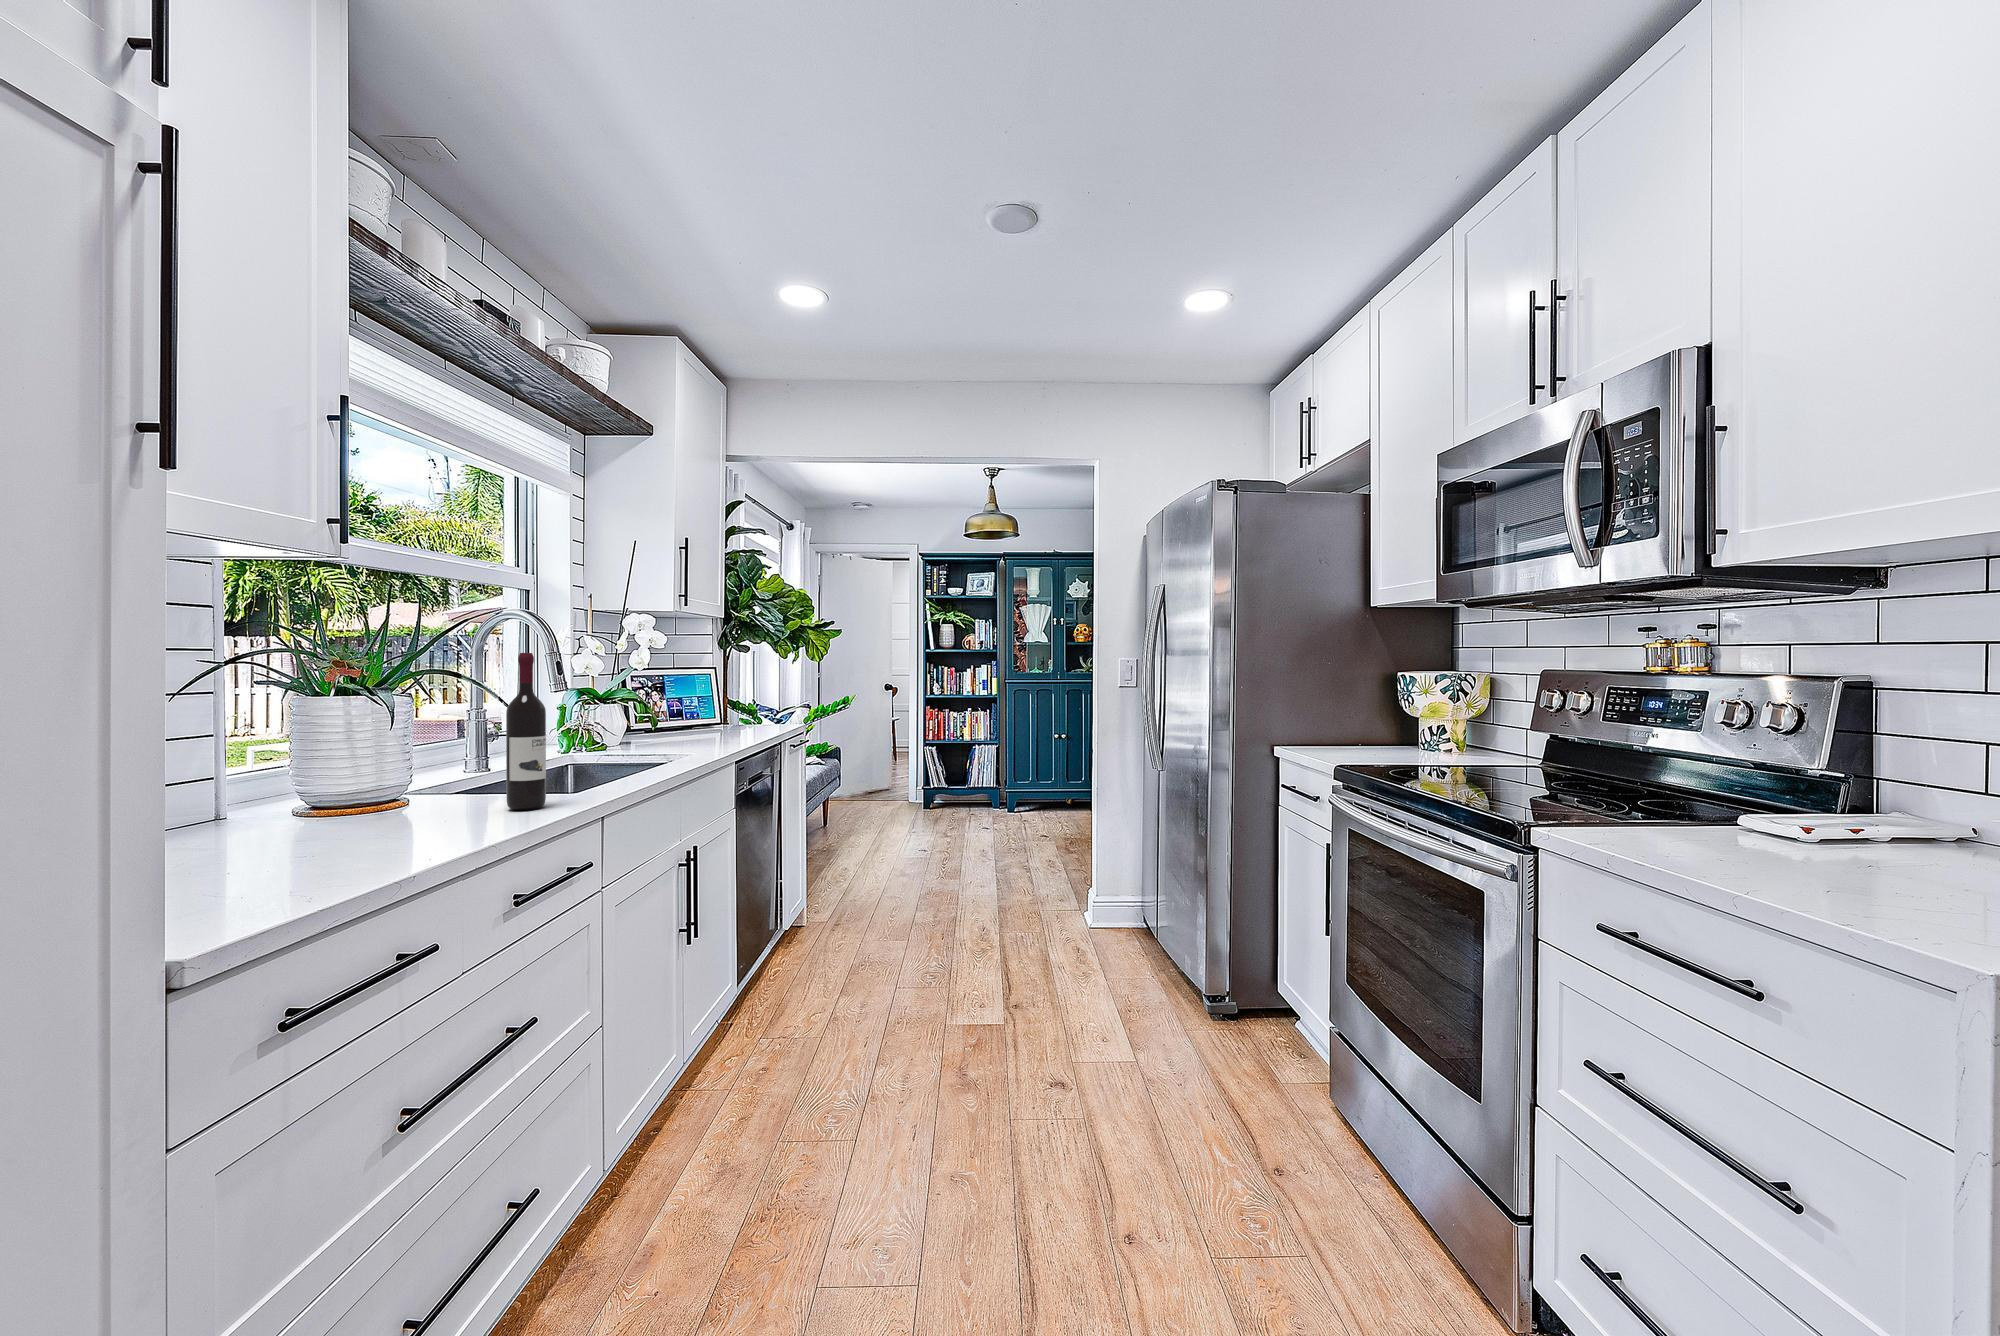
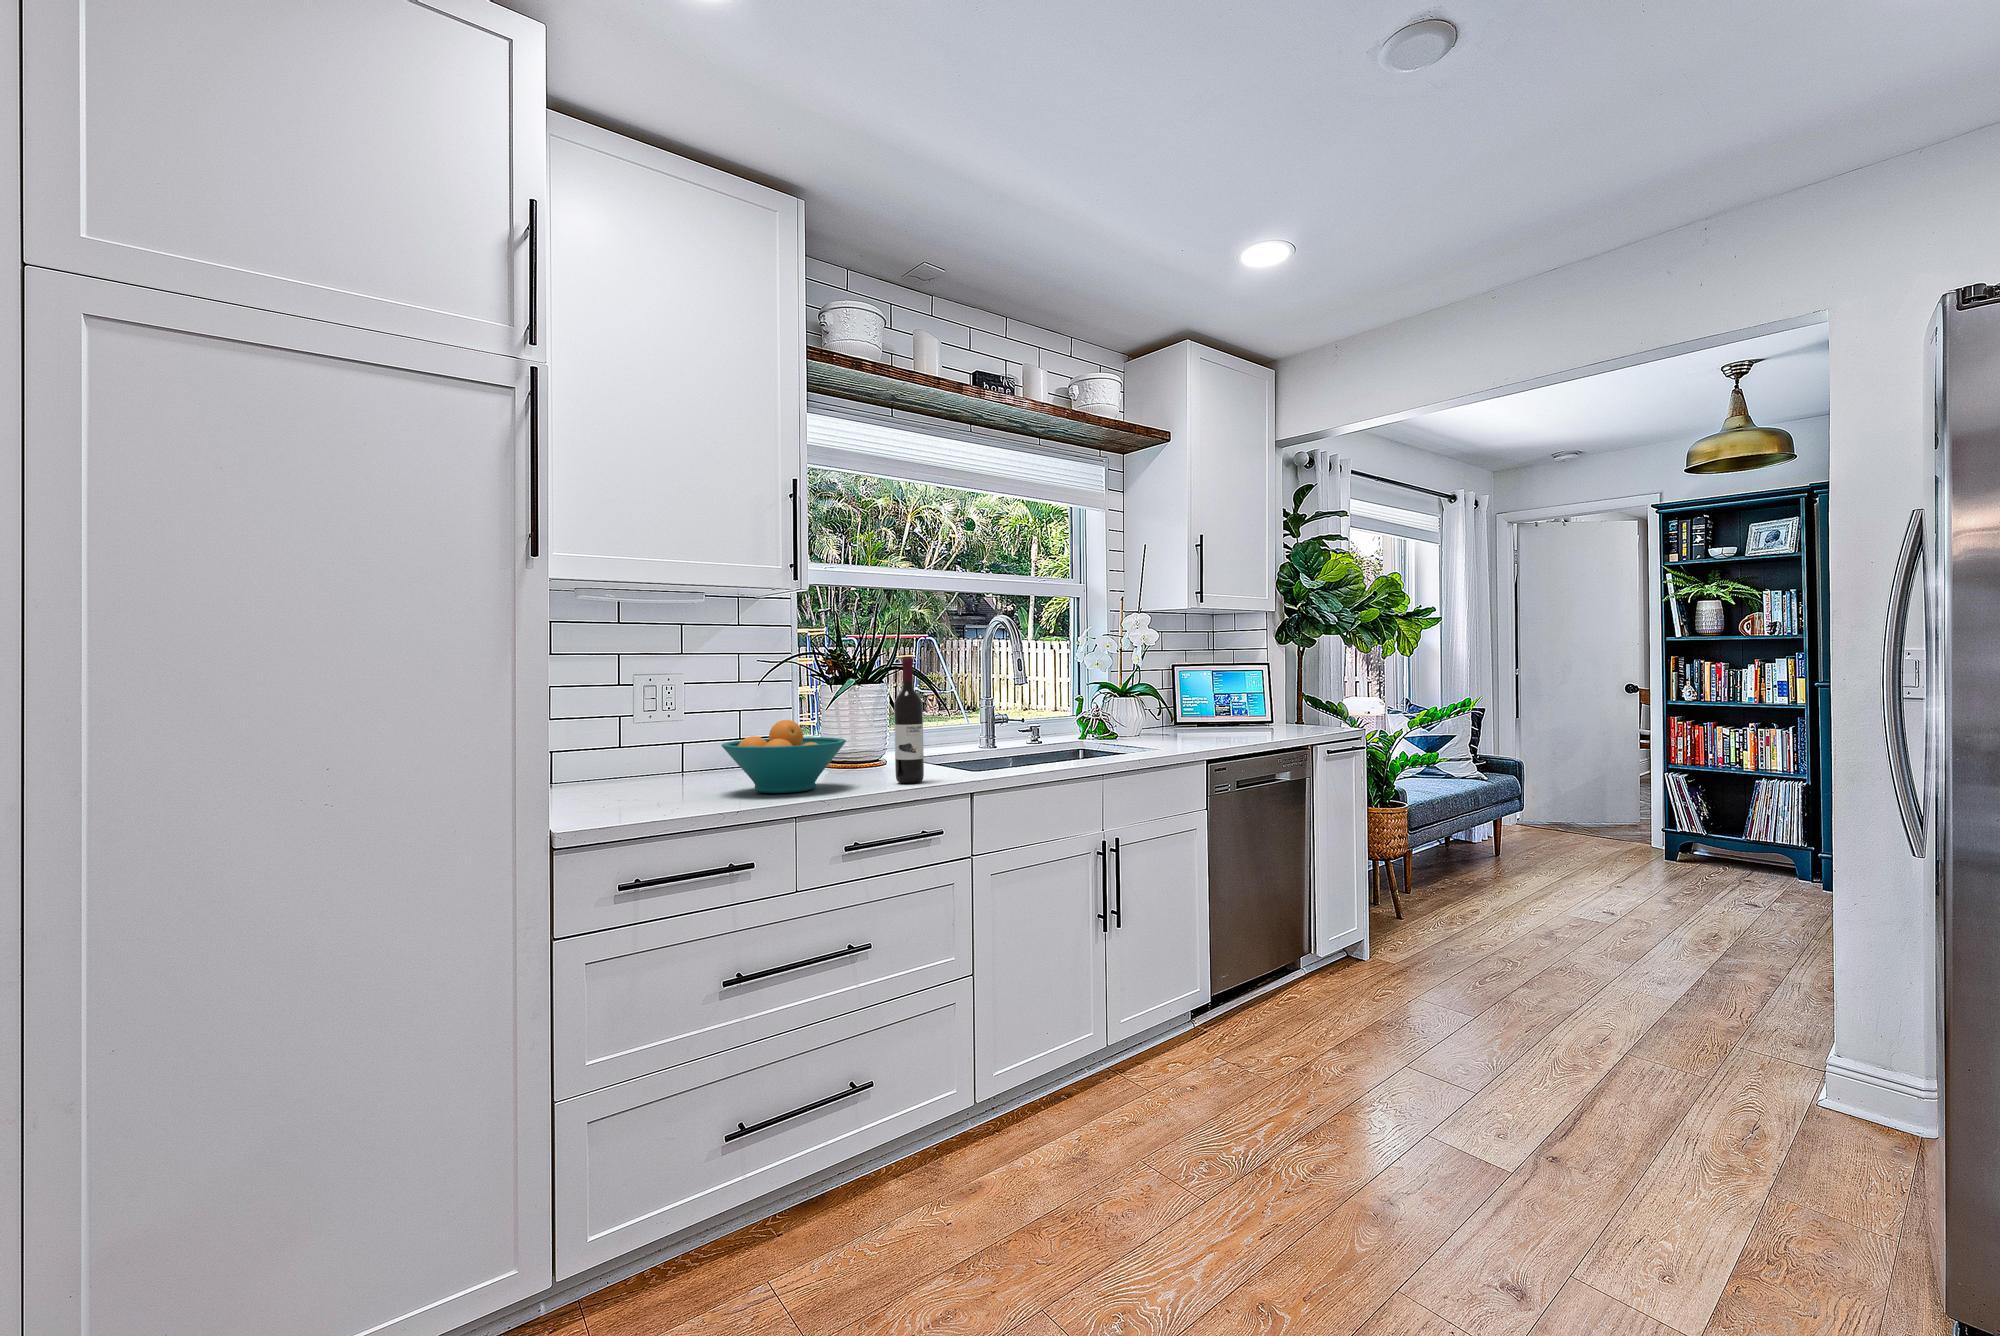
fruit bowl: none [249,738,462,844] -> present [721,720,846,793]

